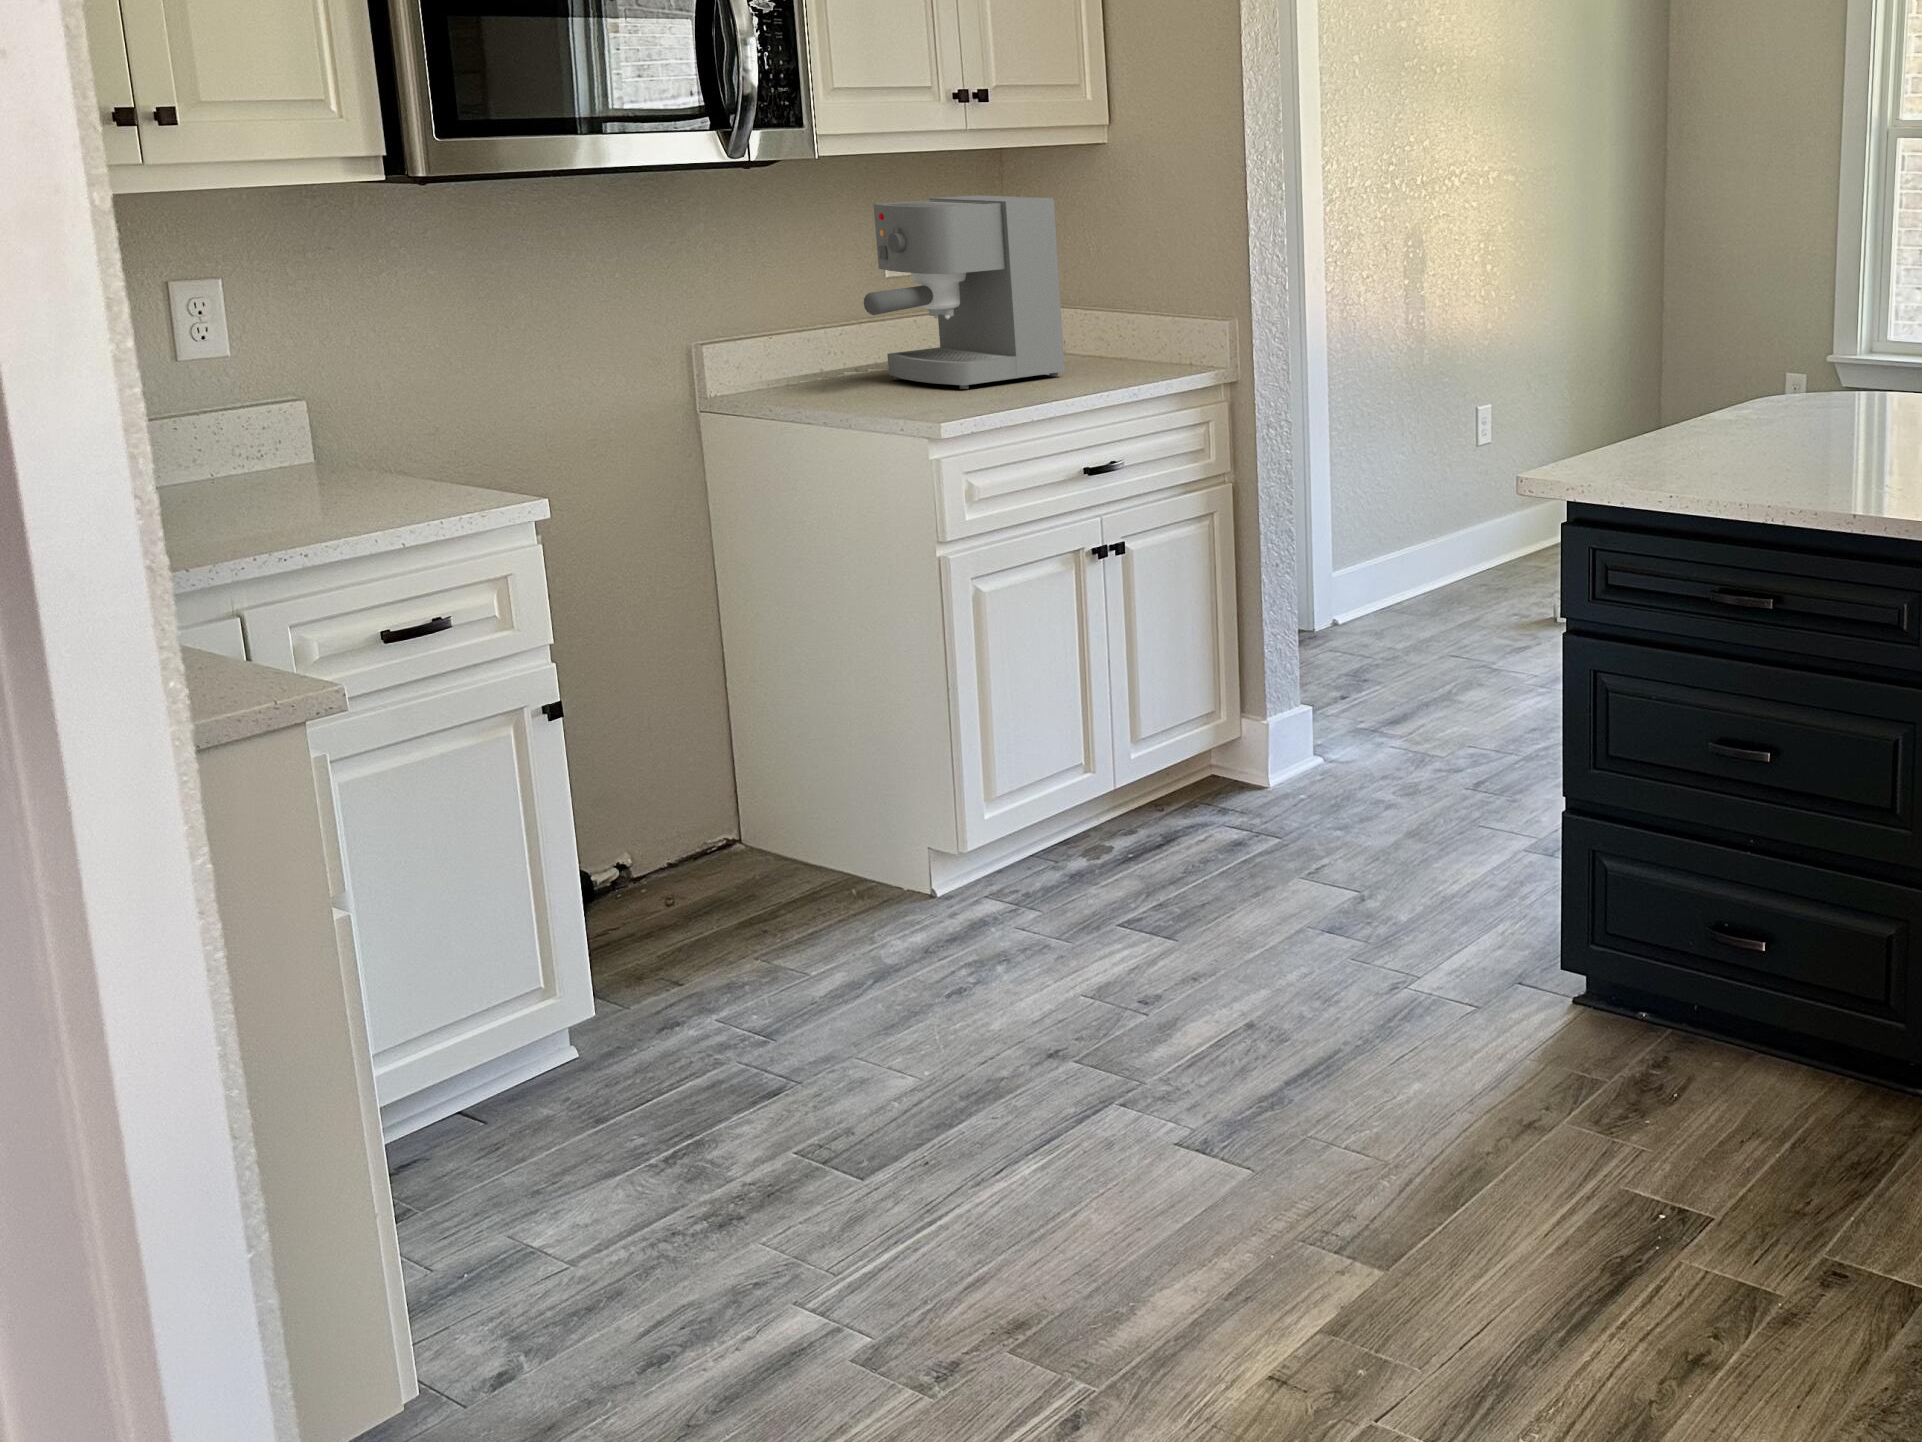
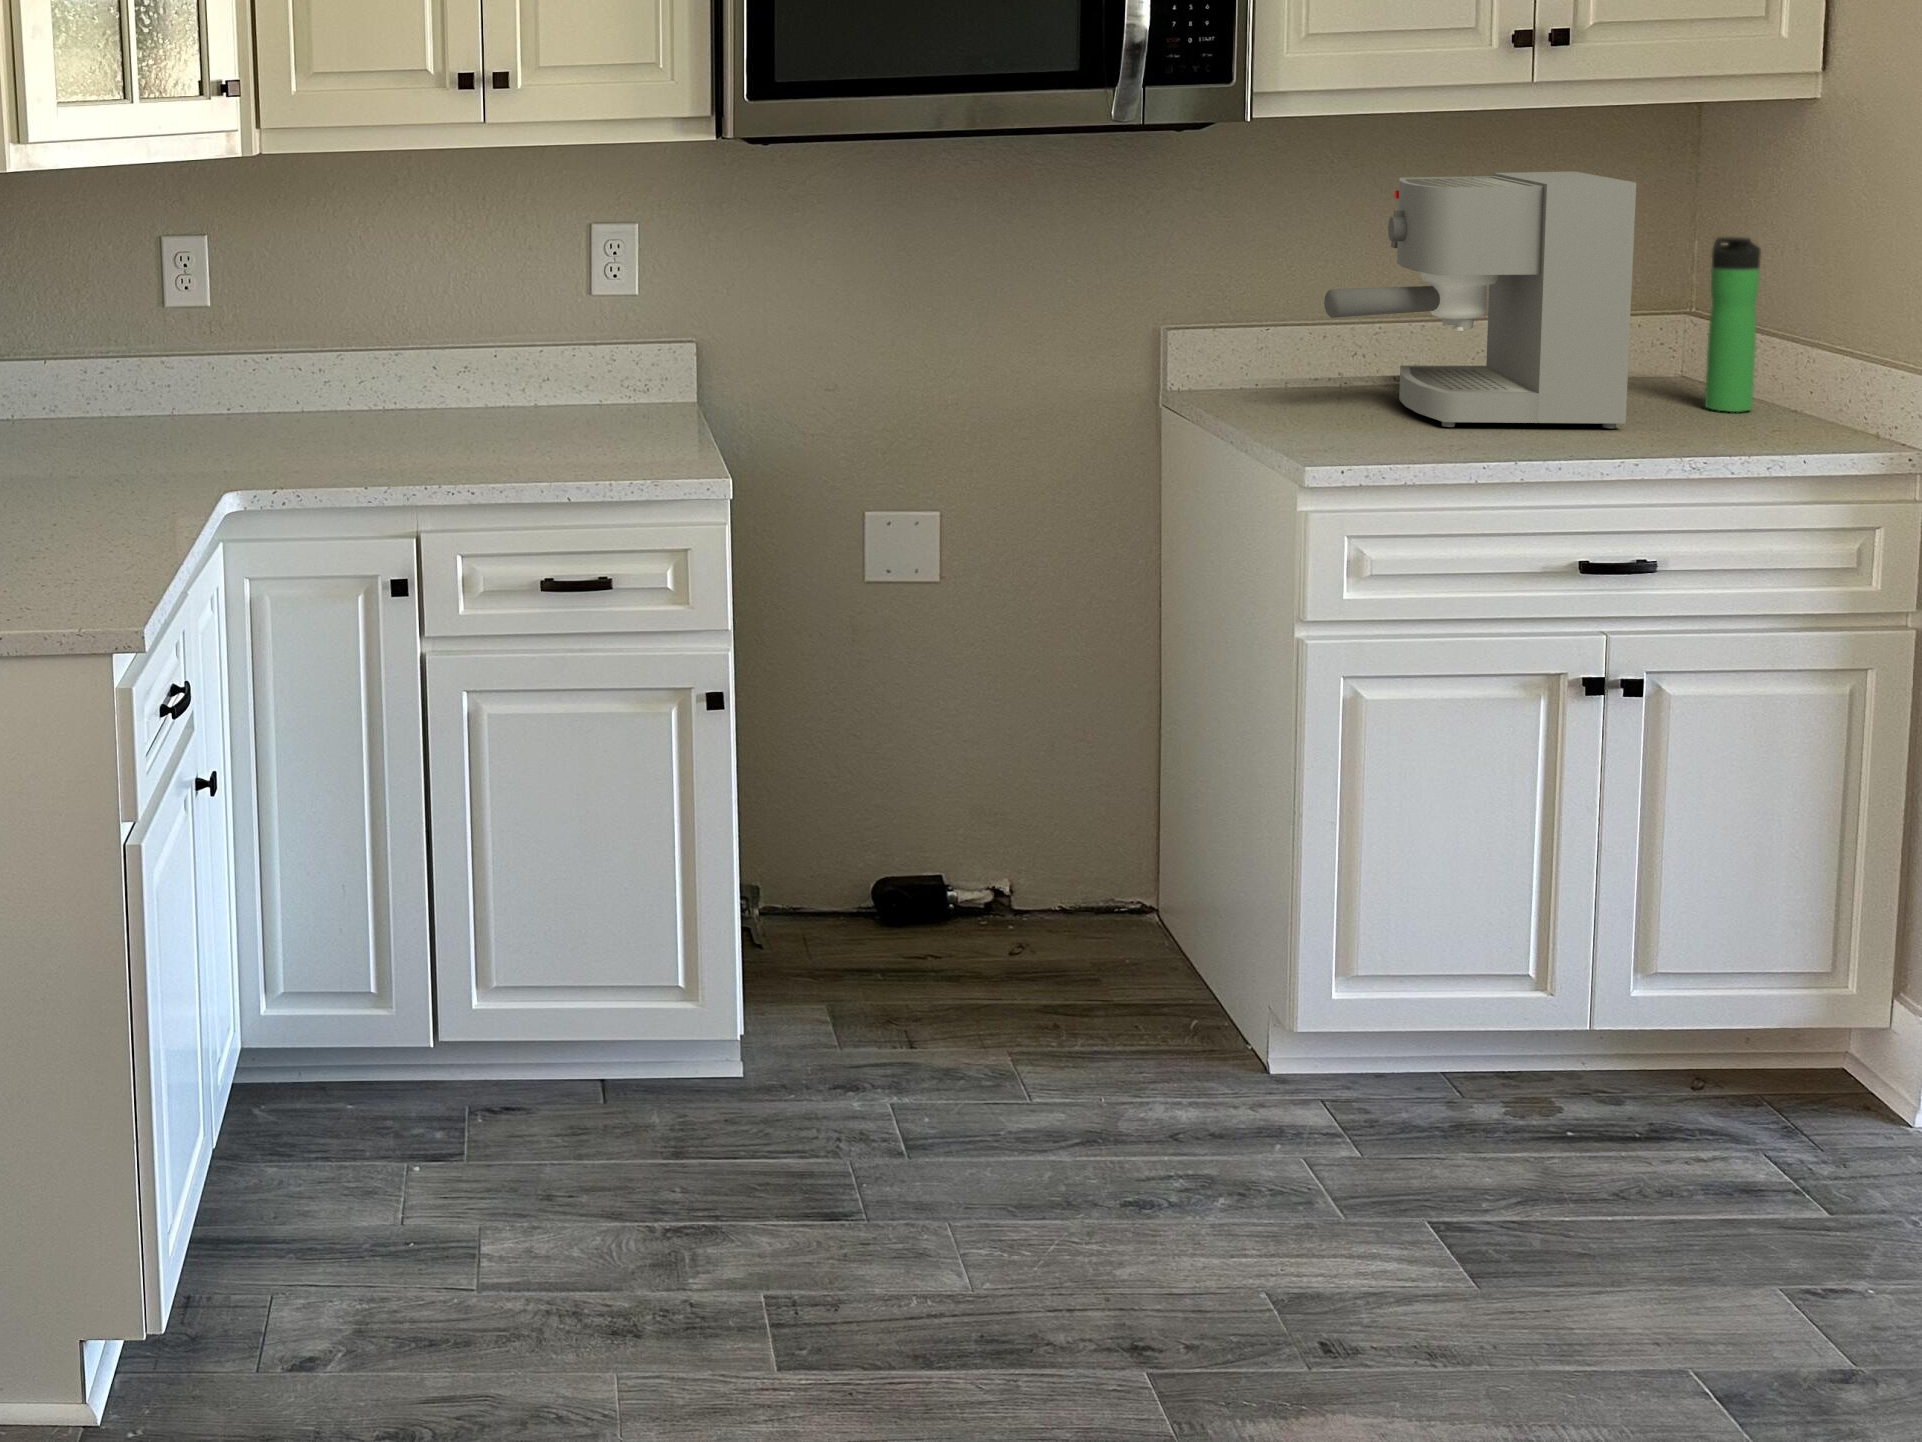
bottle: none [1063,238,1103,360] -> present [1705,237,1761,412]

